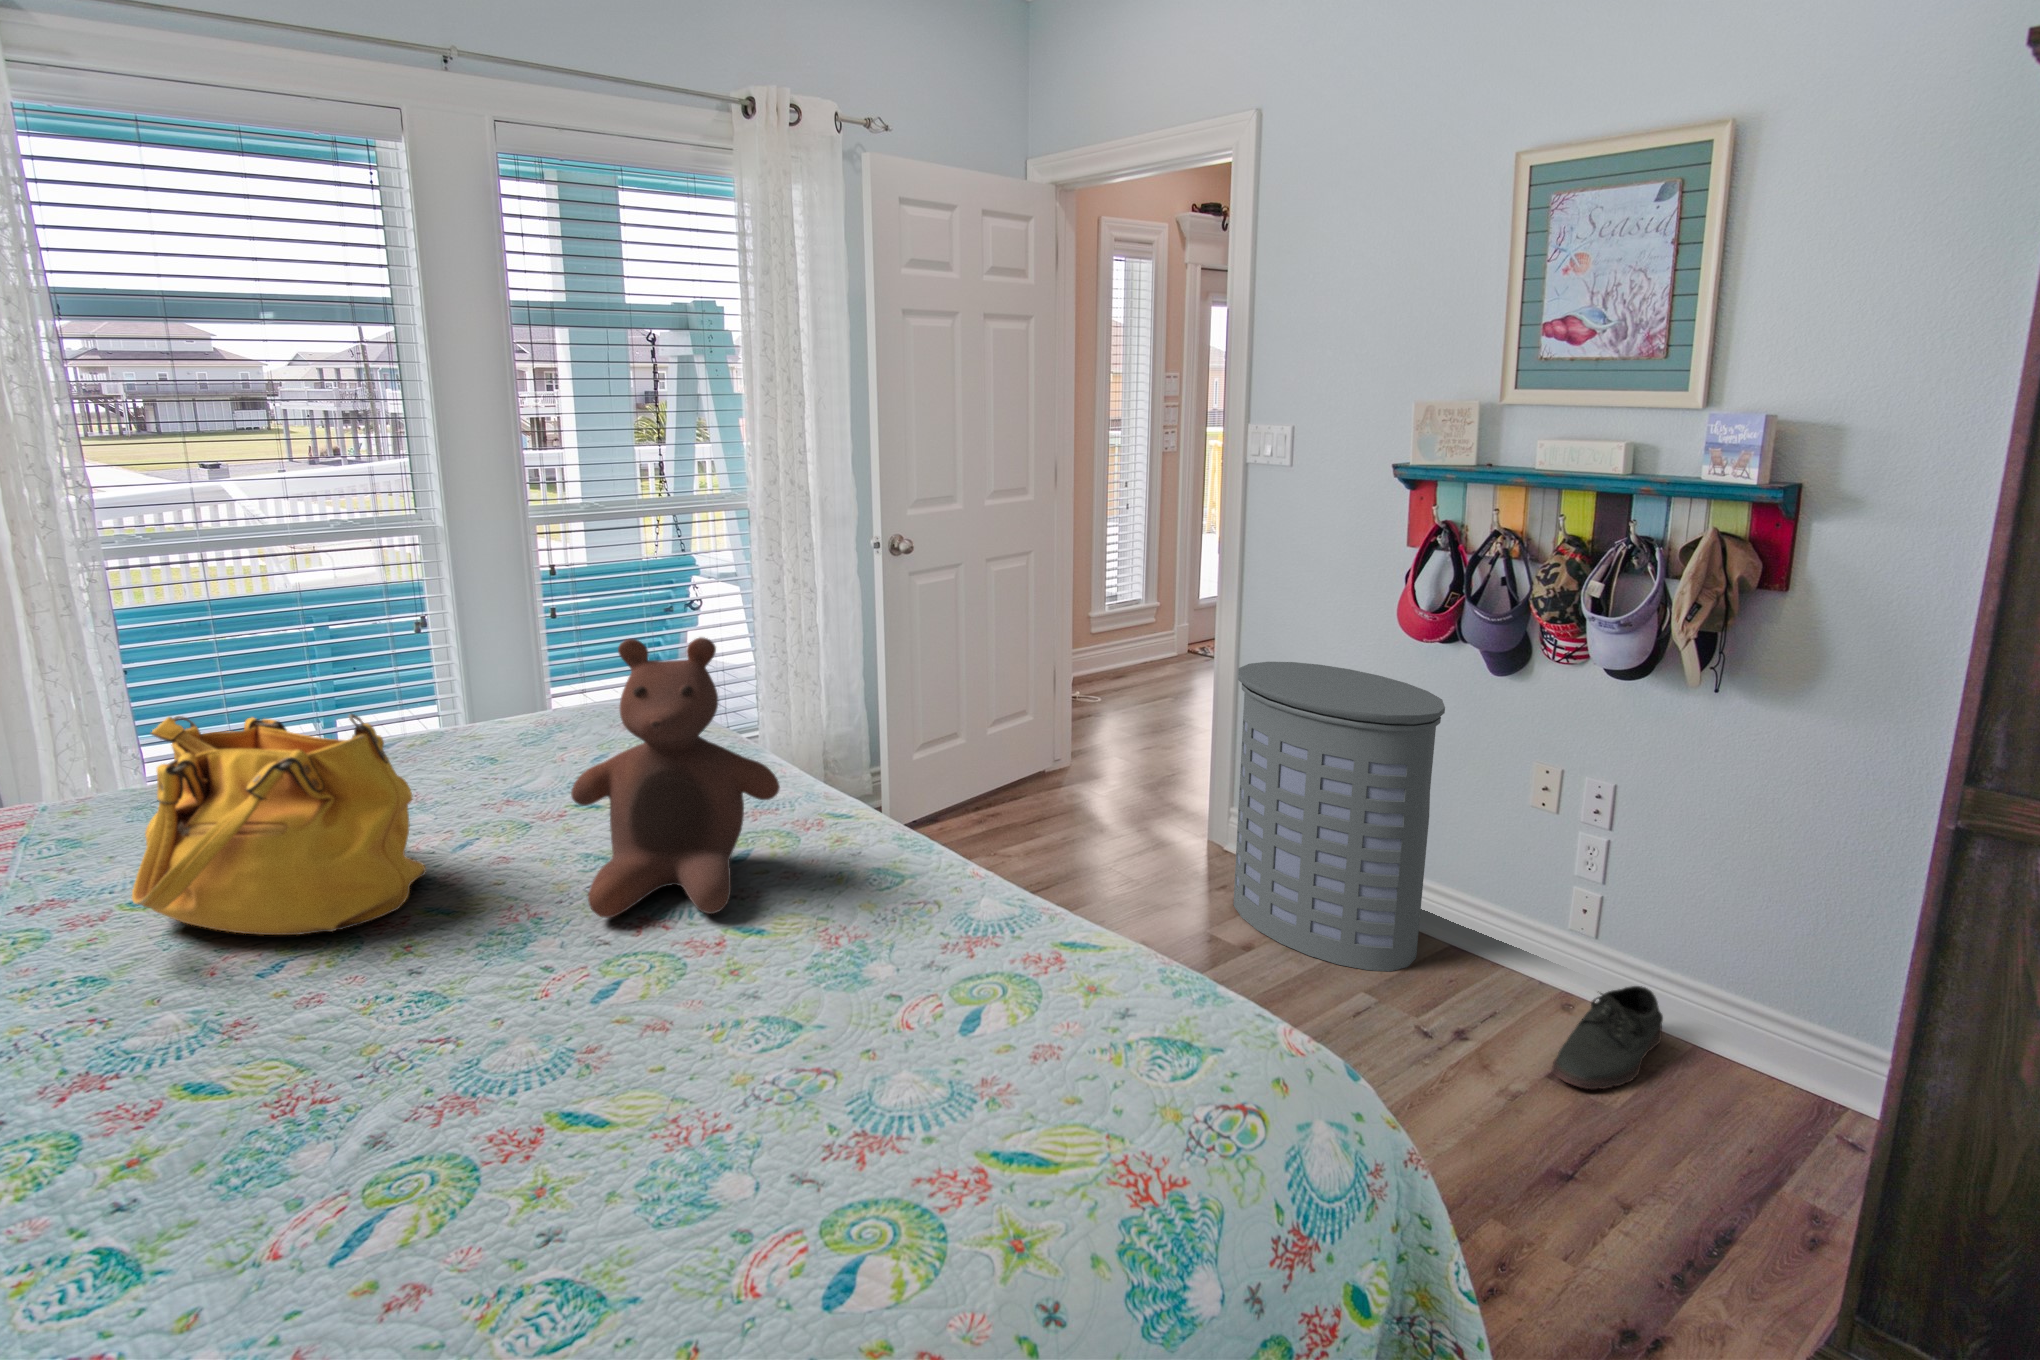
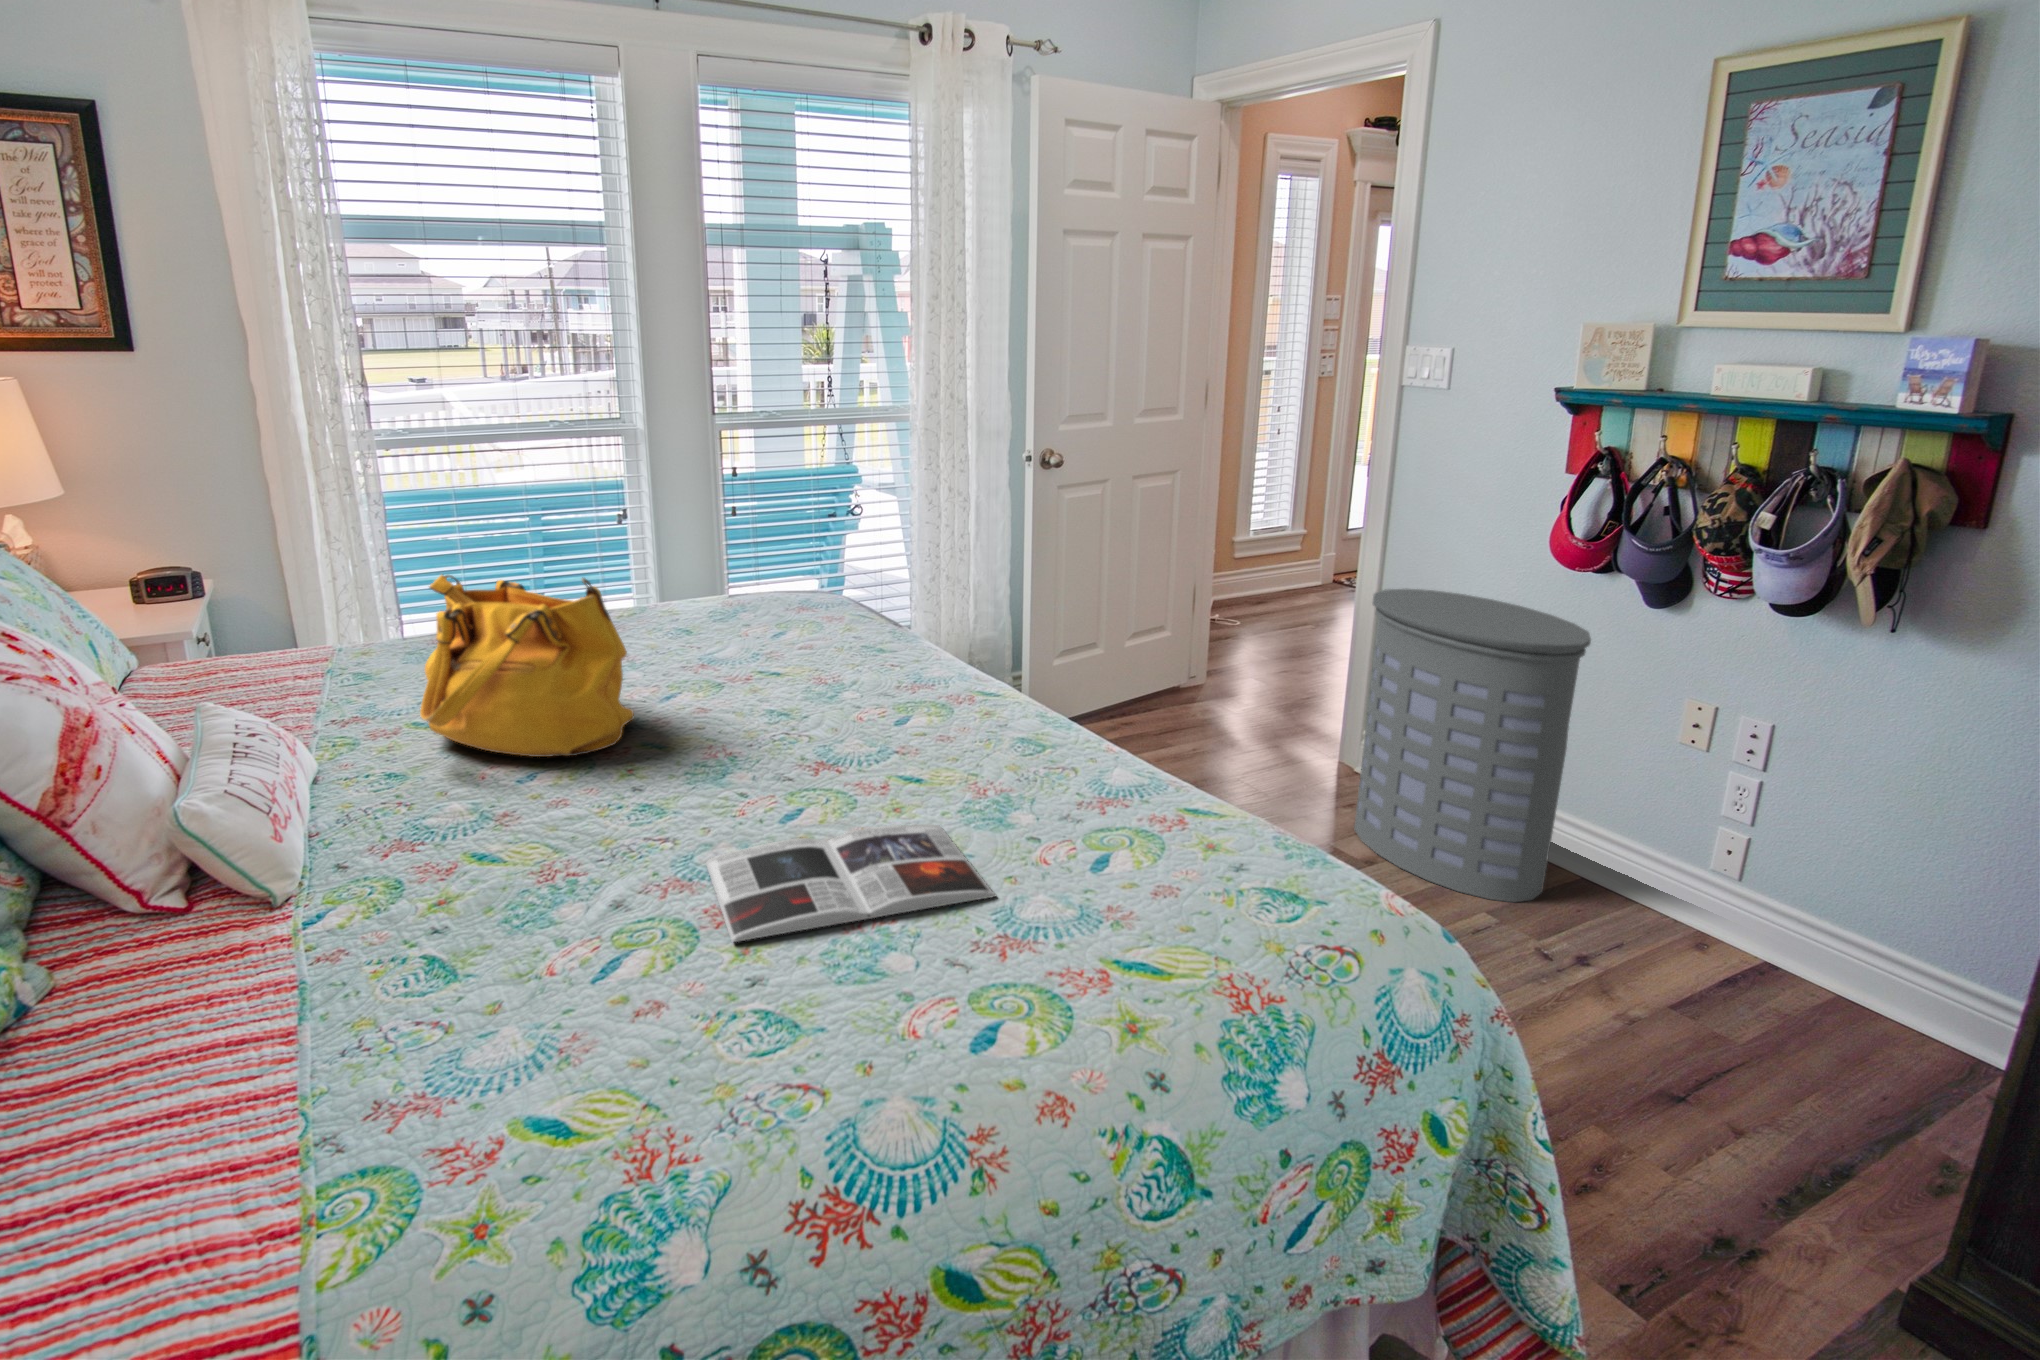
stuffed bear: present [571,637,780,918] -> none [755,524,932,766]
shoe: present [1552,986,1663,1089] -> none [1676,934,1808,1029]
magazine: none [497,987,855,1185] -> present [706,824,995,942]

